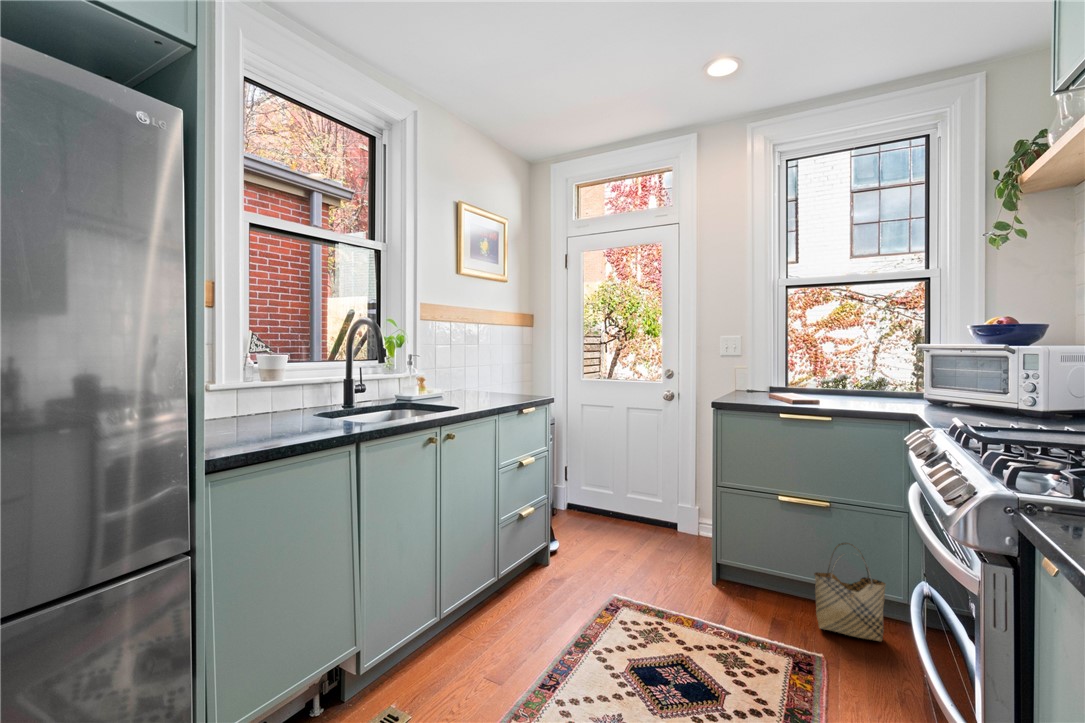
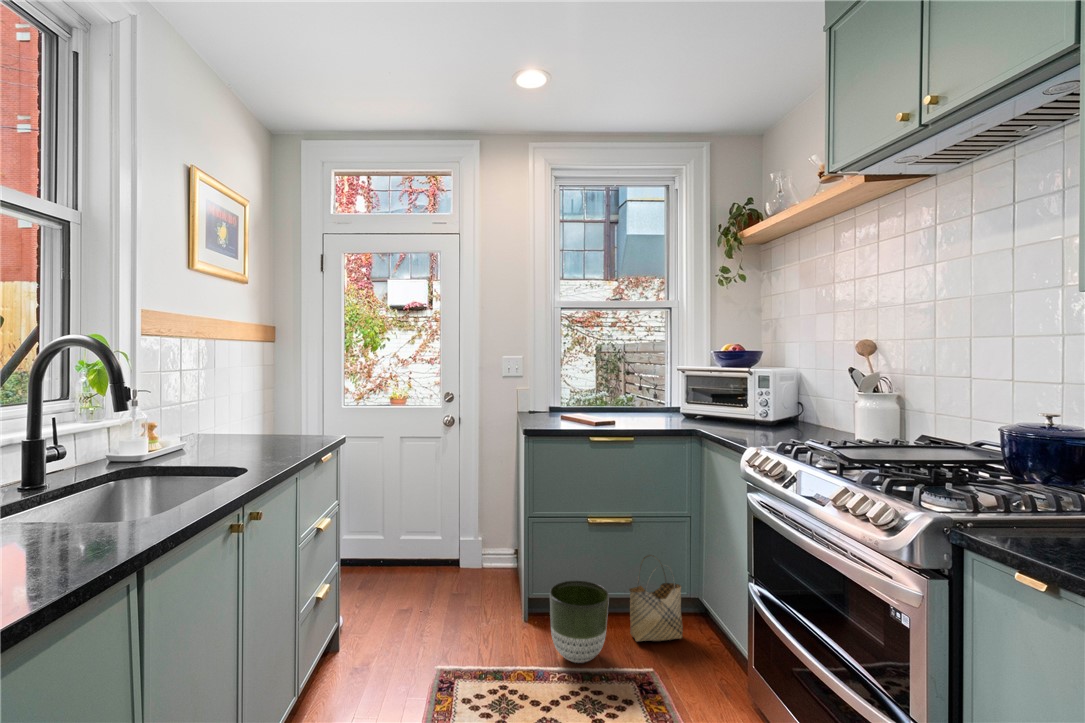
planter: none [716,549,778,628] -> present [550,581,609,663]

